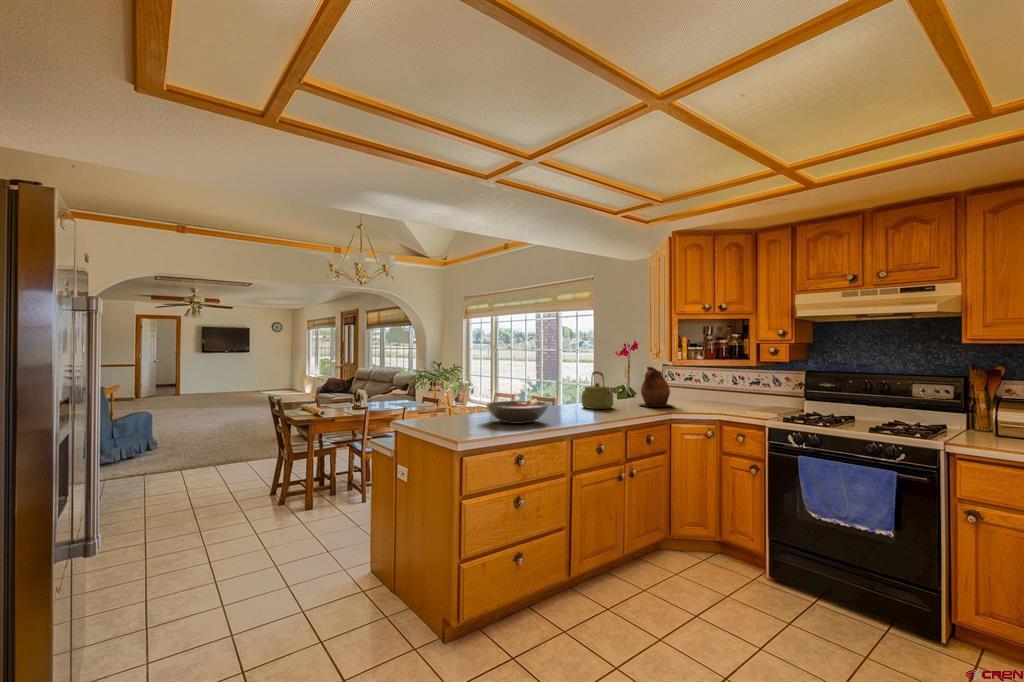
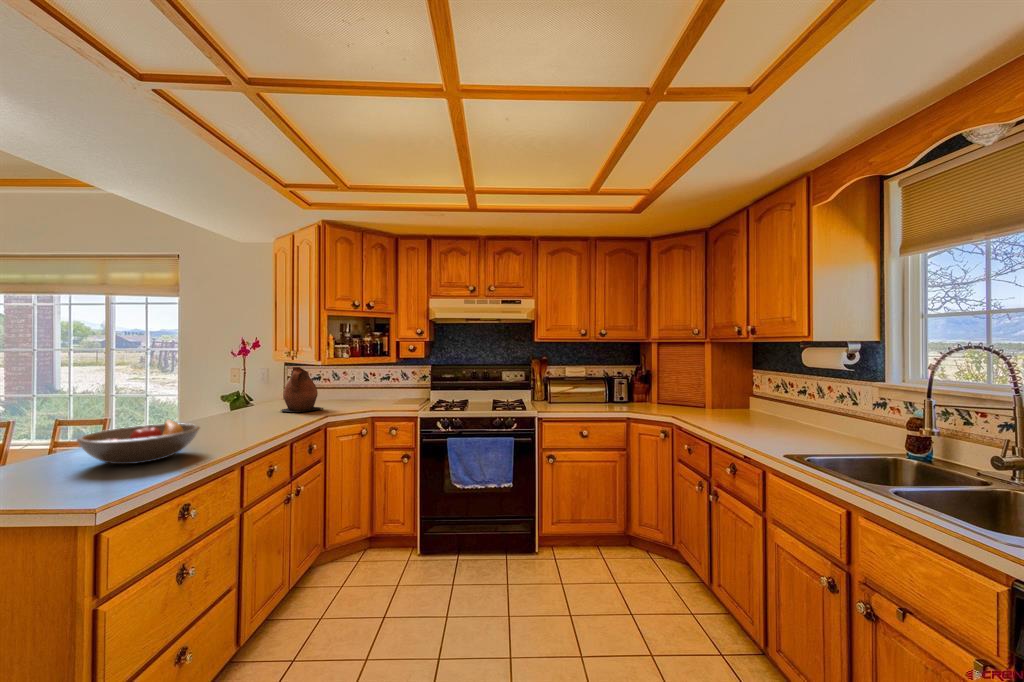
kettle: present [582,371,613,409] -> none [210,375,257,423]

